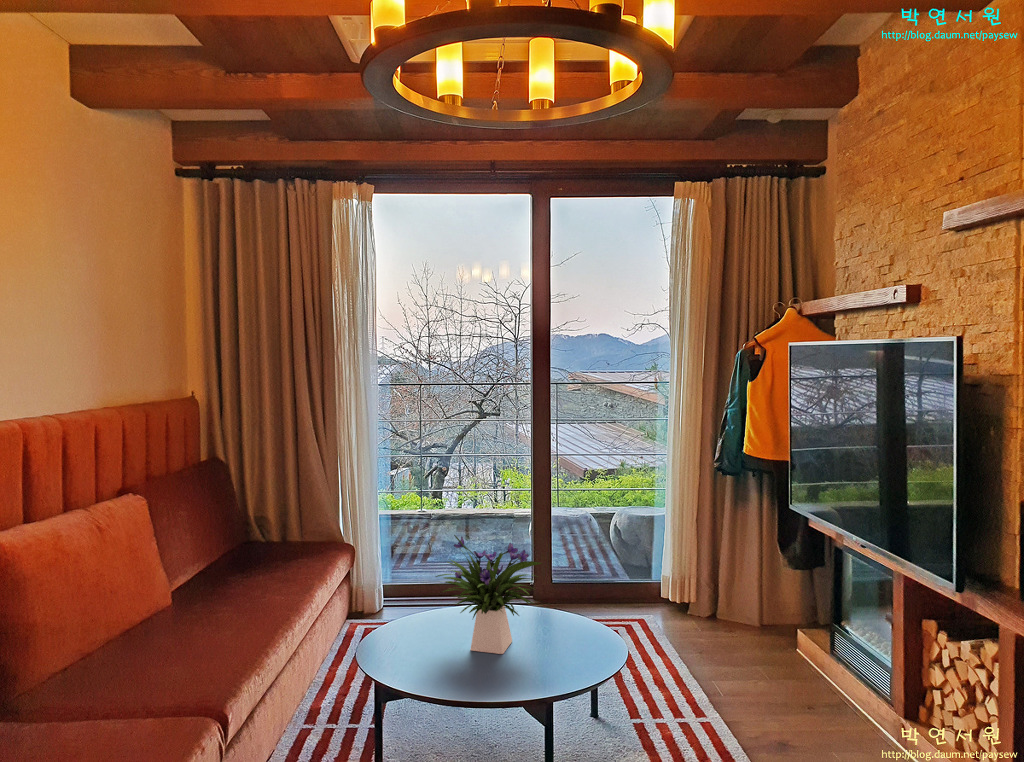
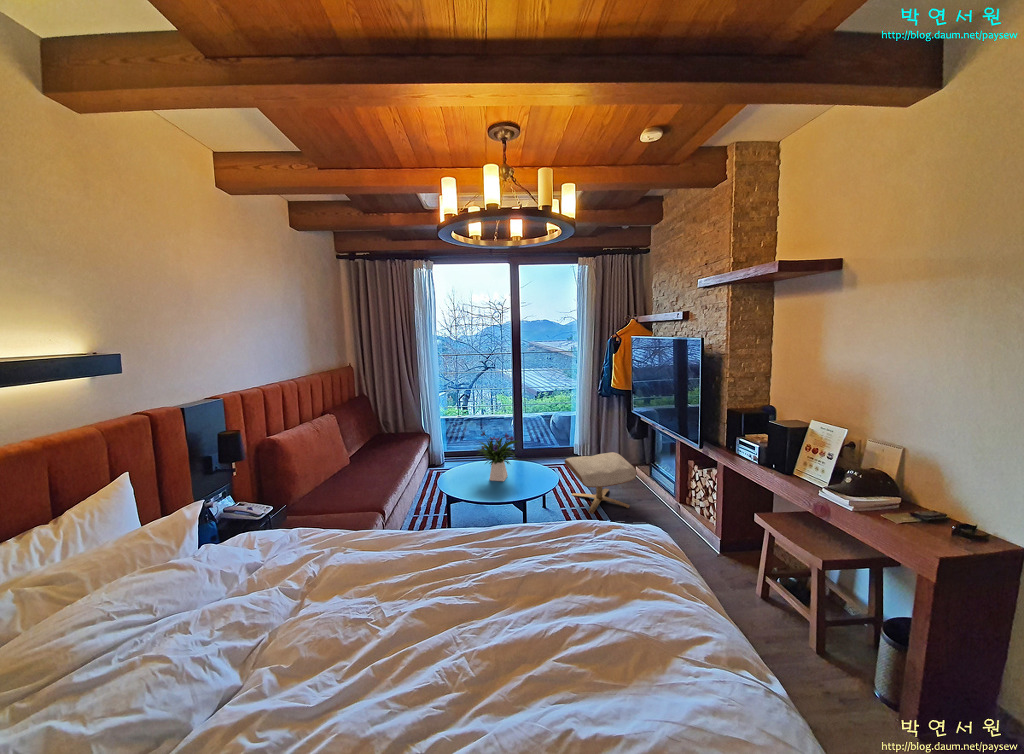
ottoman: none [641,596,806,739] -> present [564,452,637,514]

